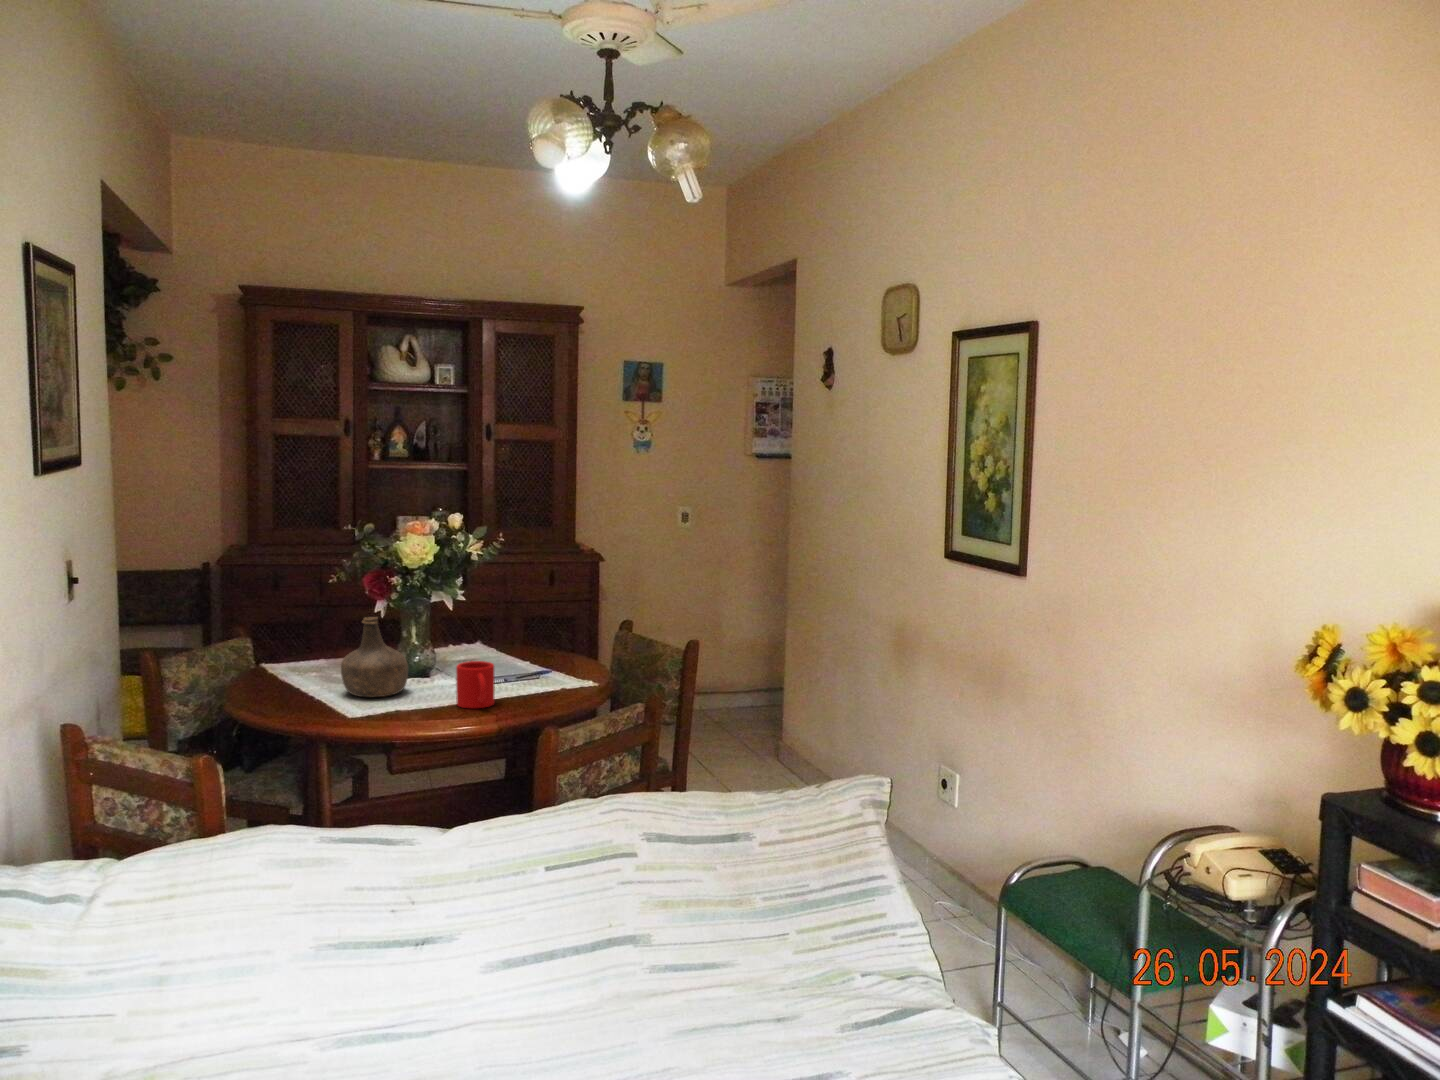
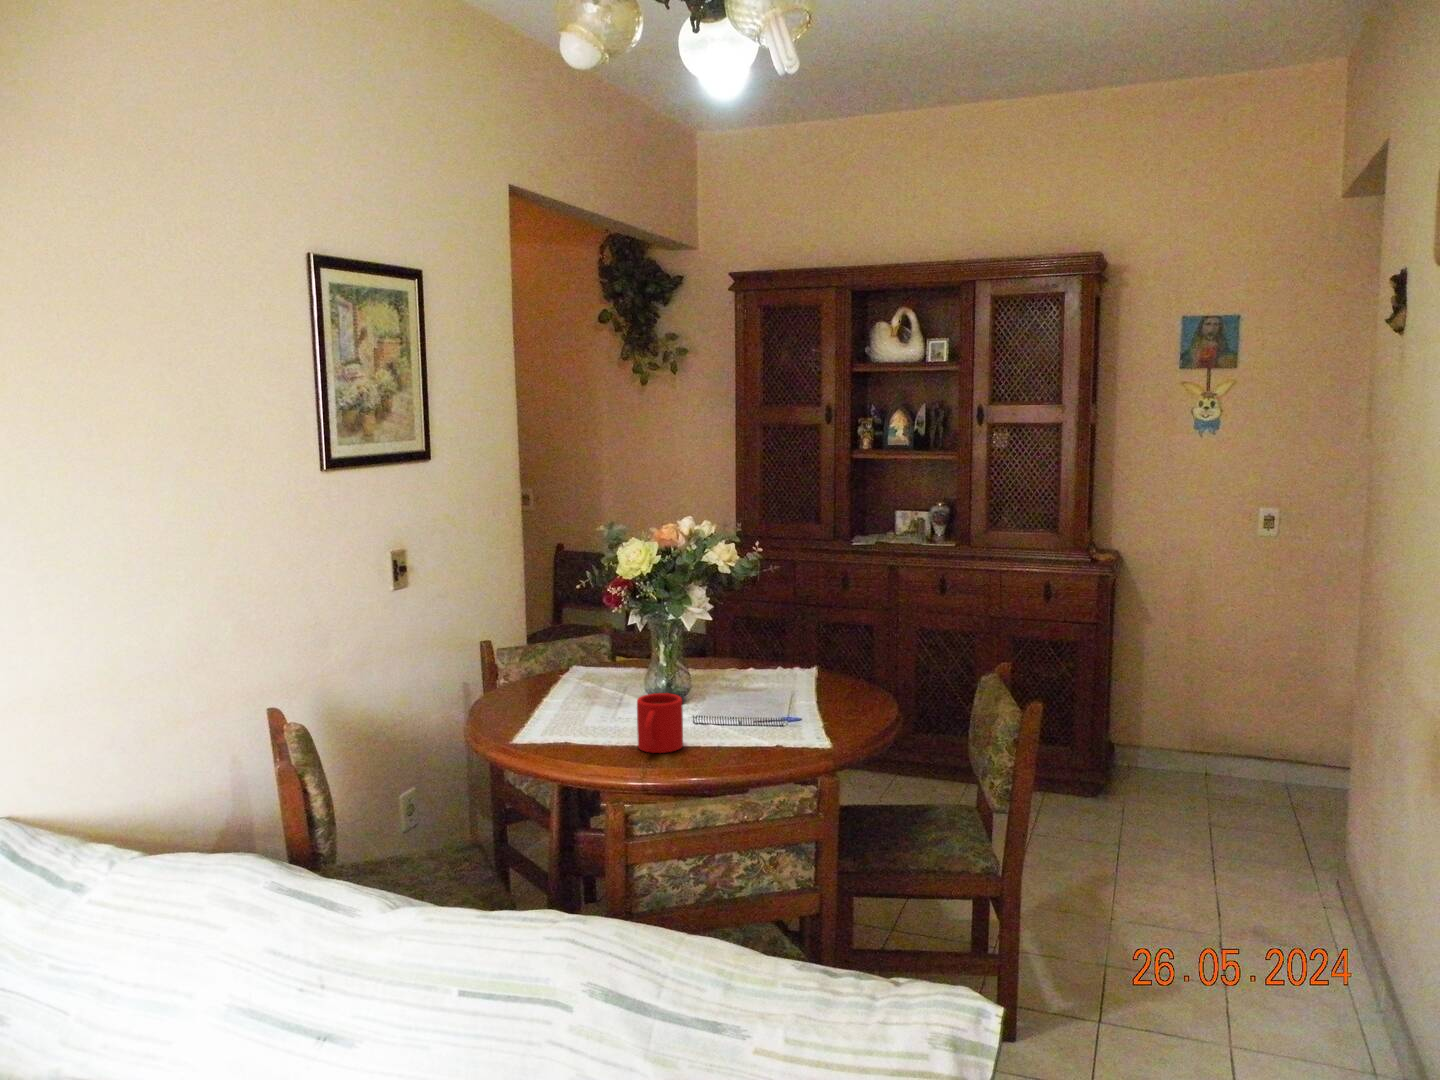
bottle: present [341,617,408,697] -> none [564,627,636,719]

